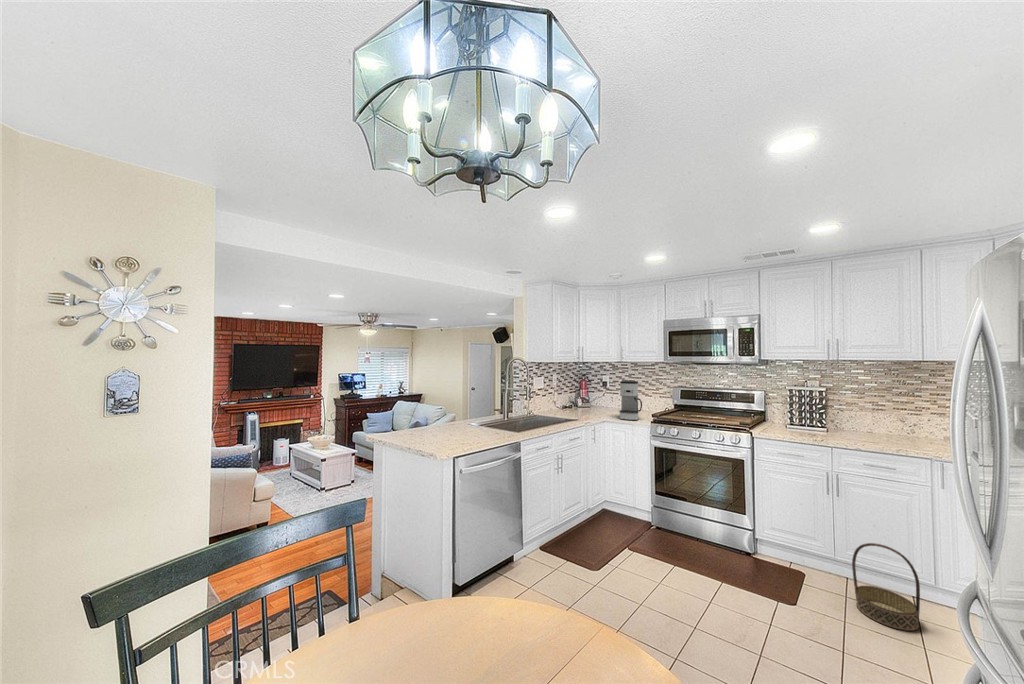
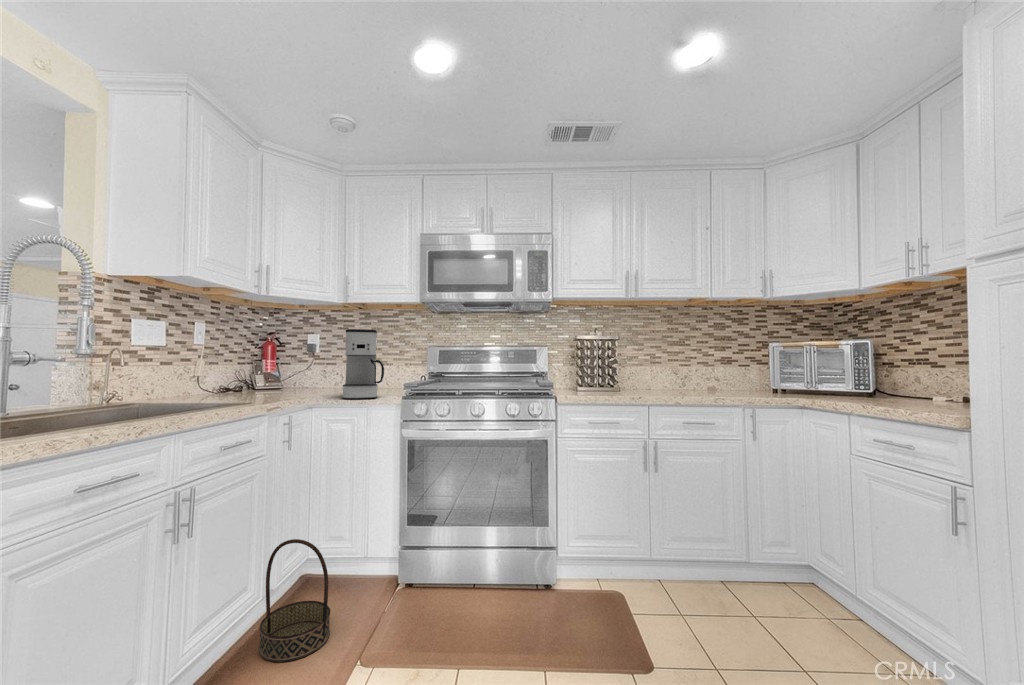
basket: present [852,543,920,631] -> present [259,539,330,662]

